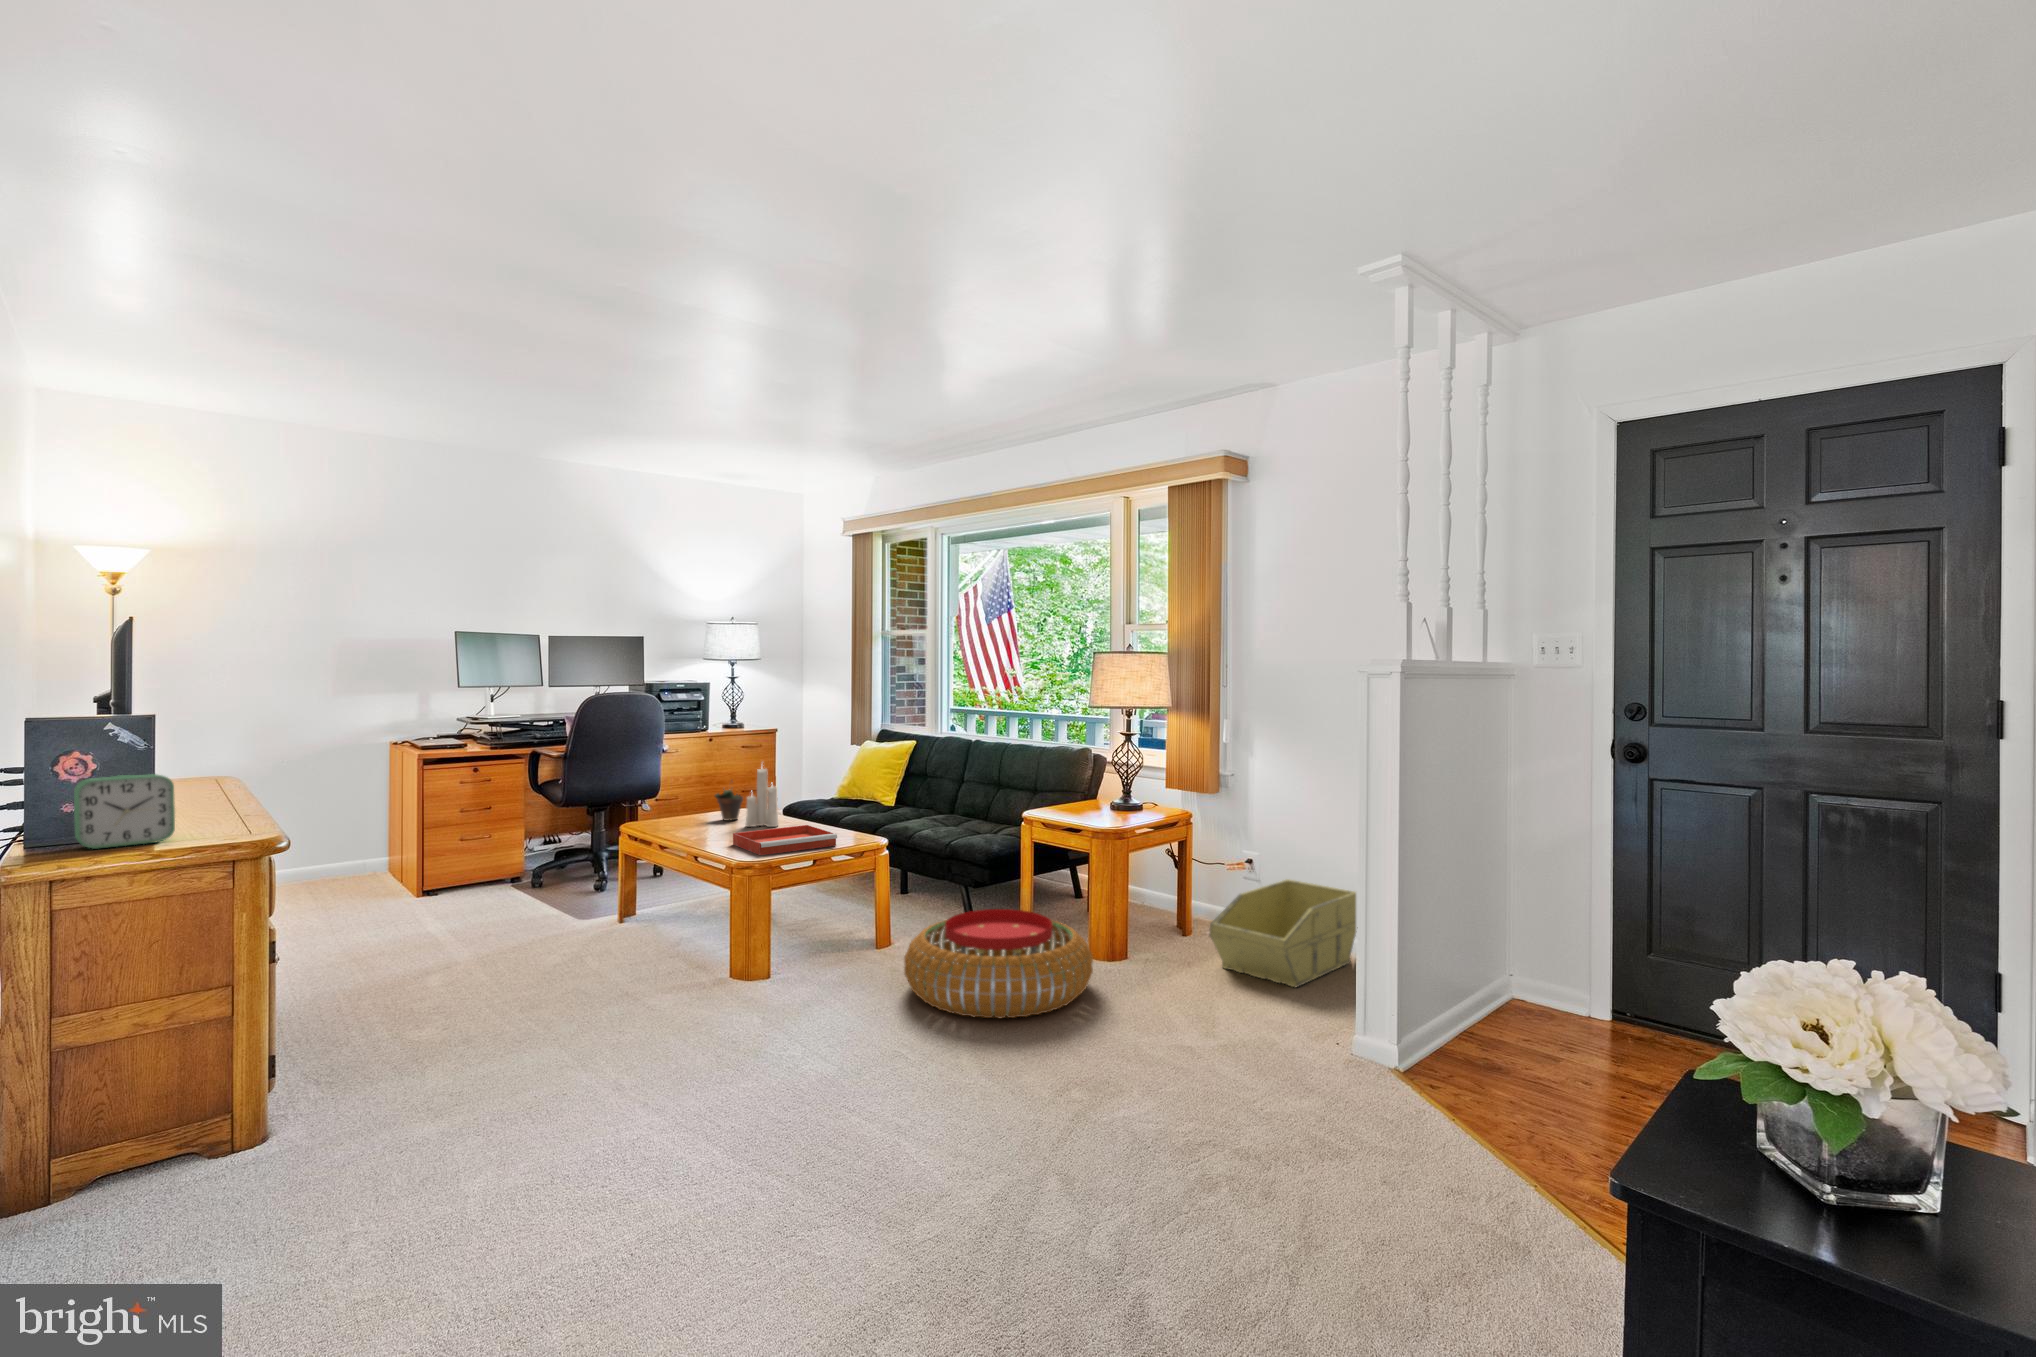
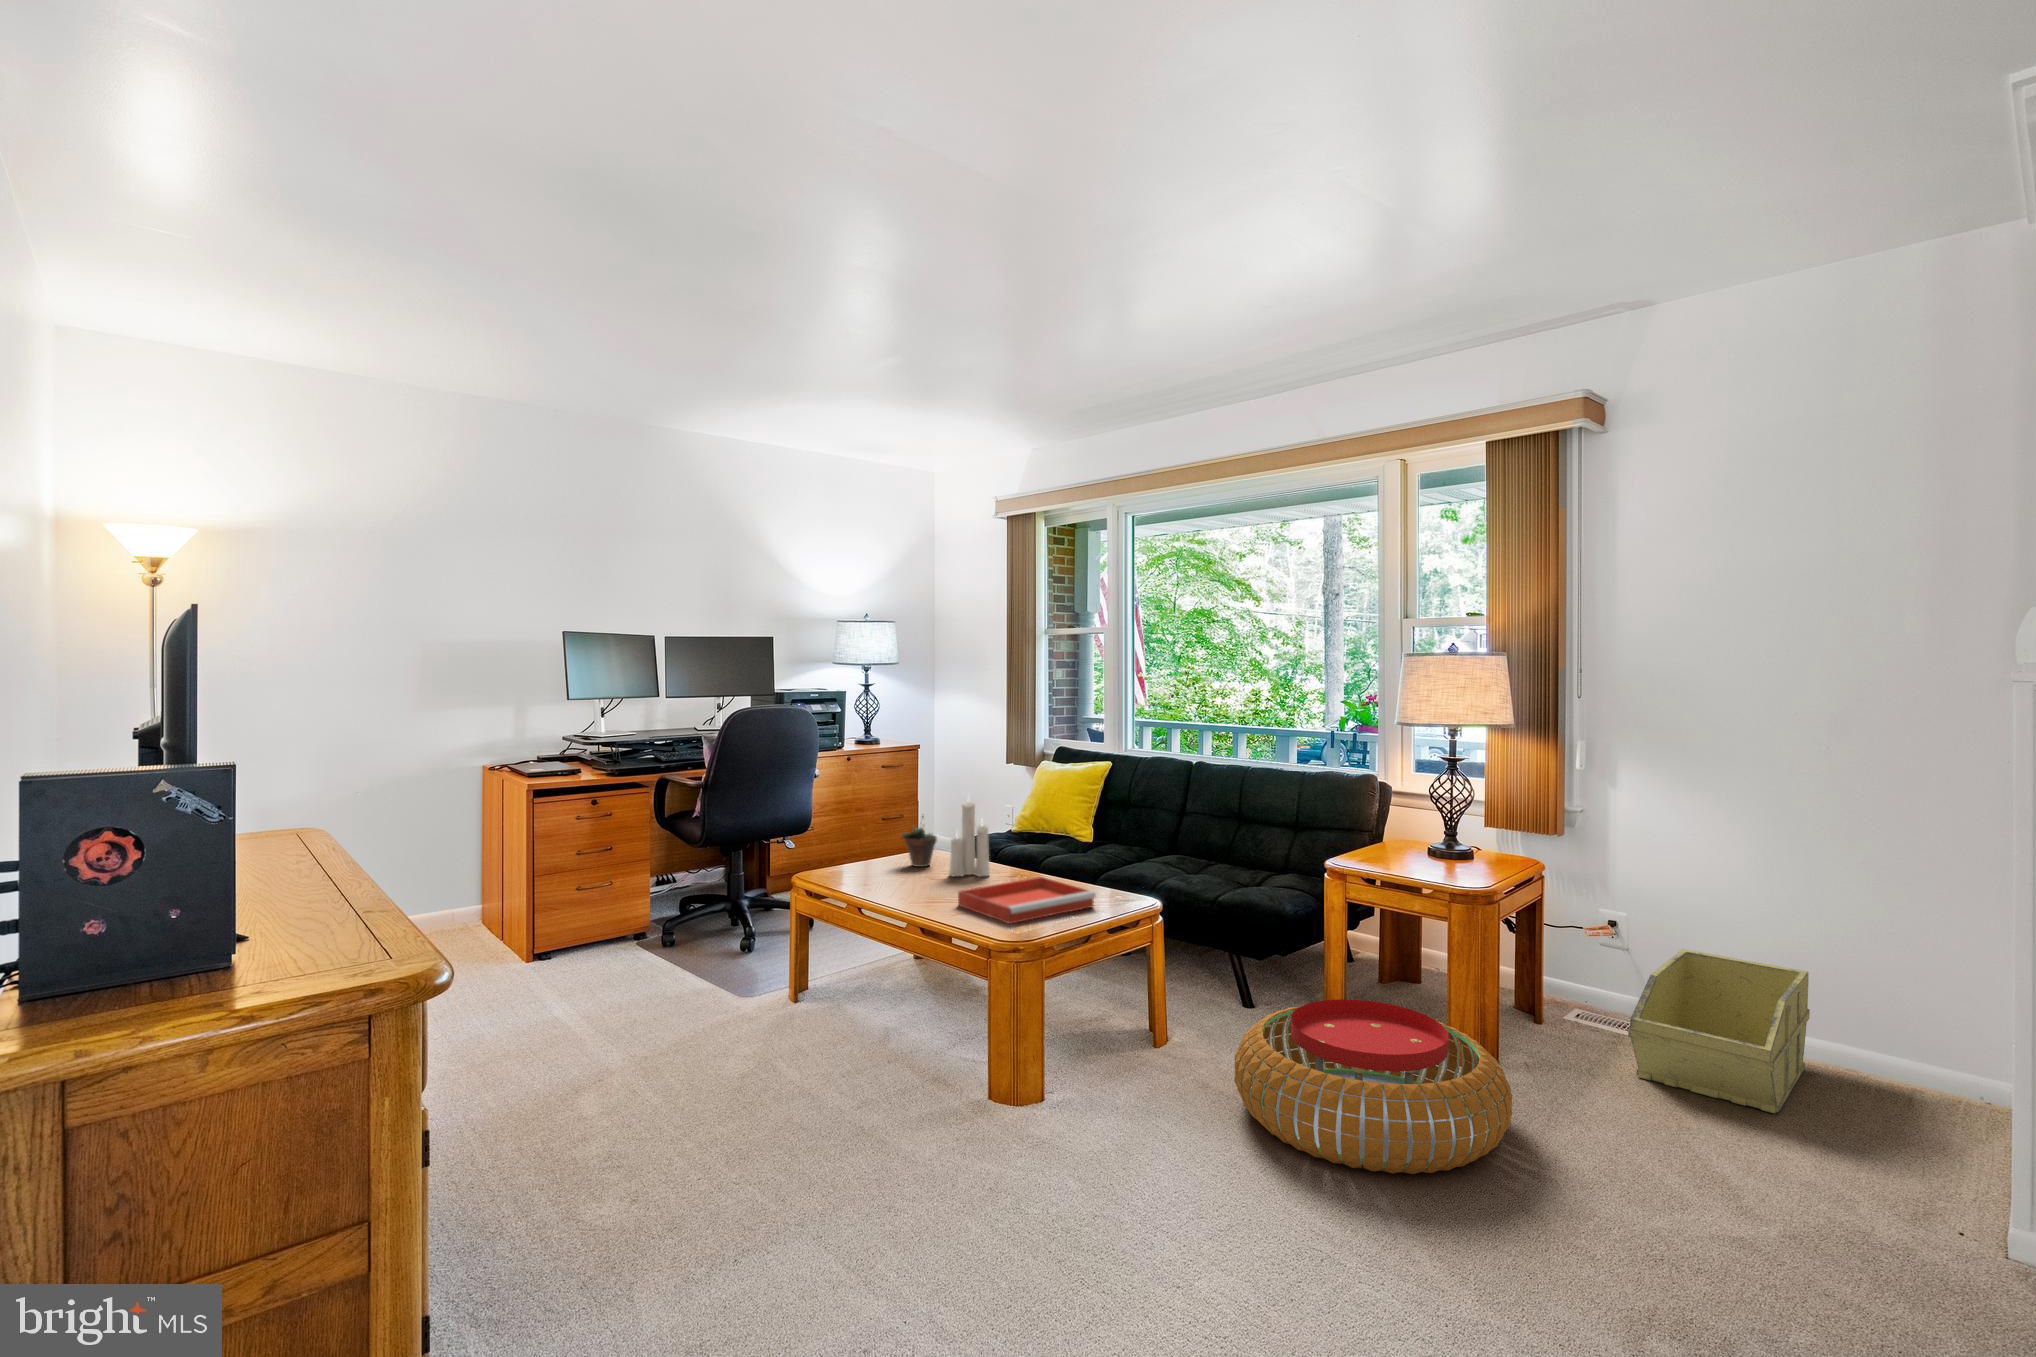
alarm clock: present [74,774,175,849] -> none [101,866,282,1016]

